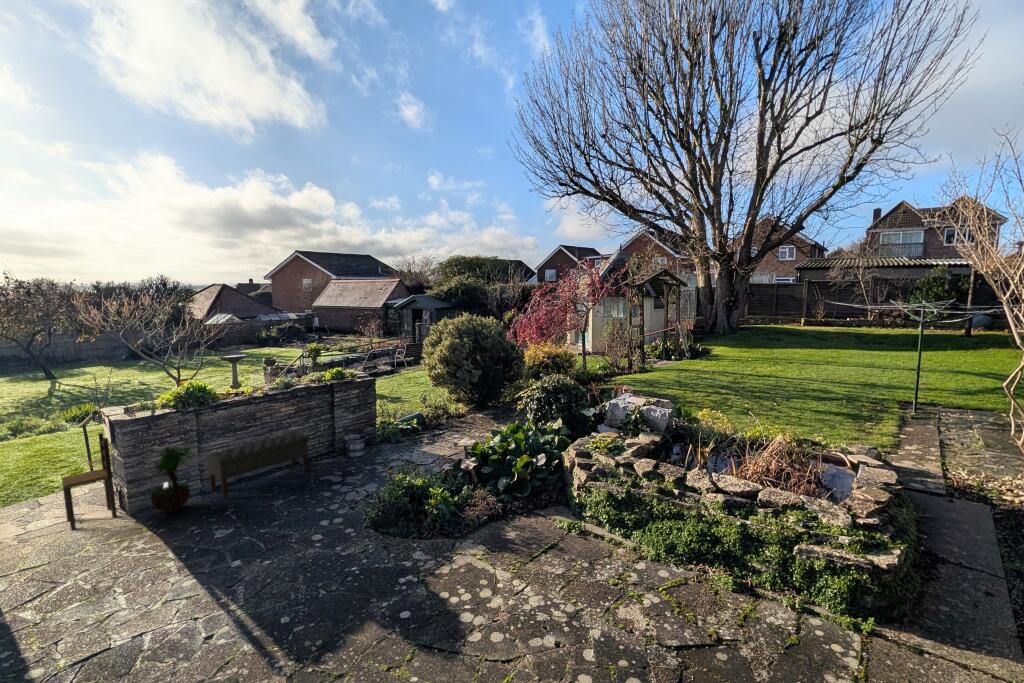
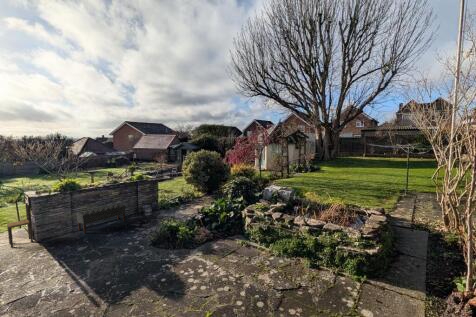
potted tree: present [150,444,193,512] -> none [47,206,71,239]

